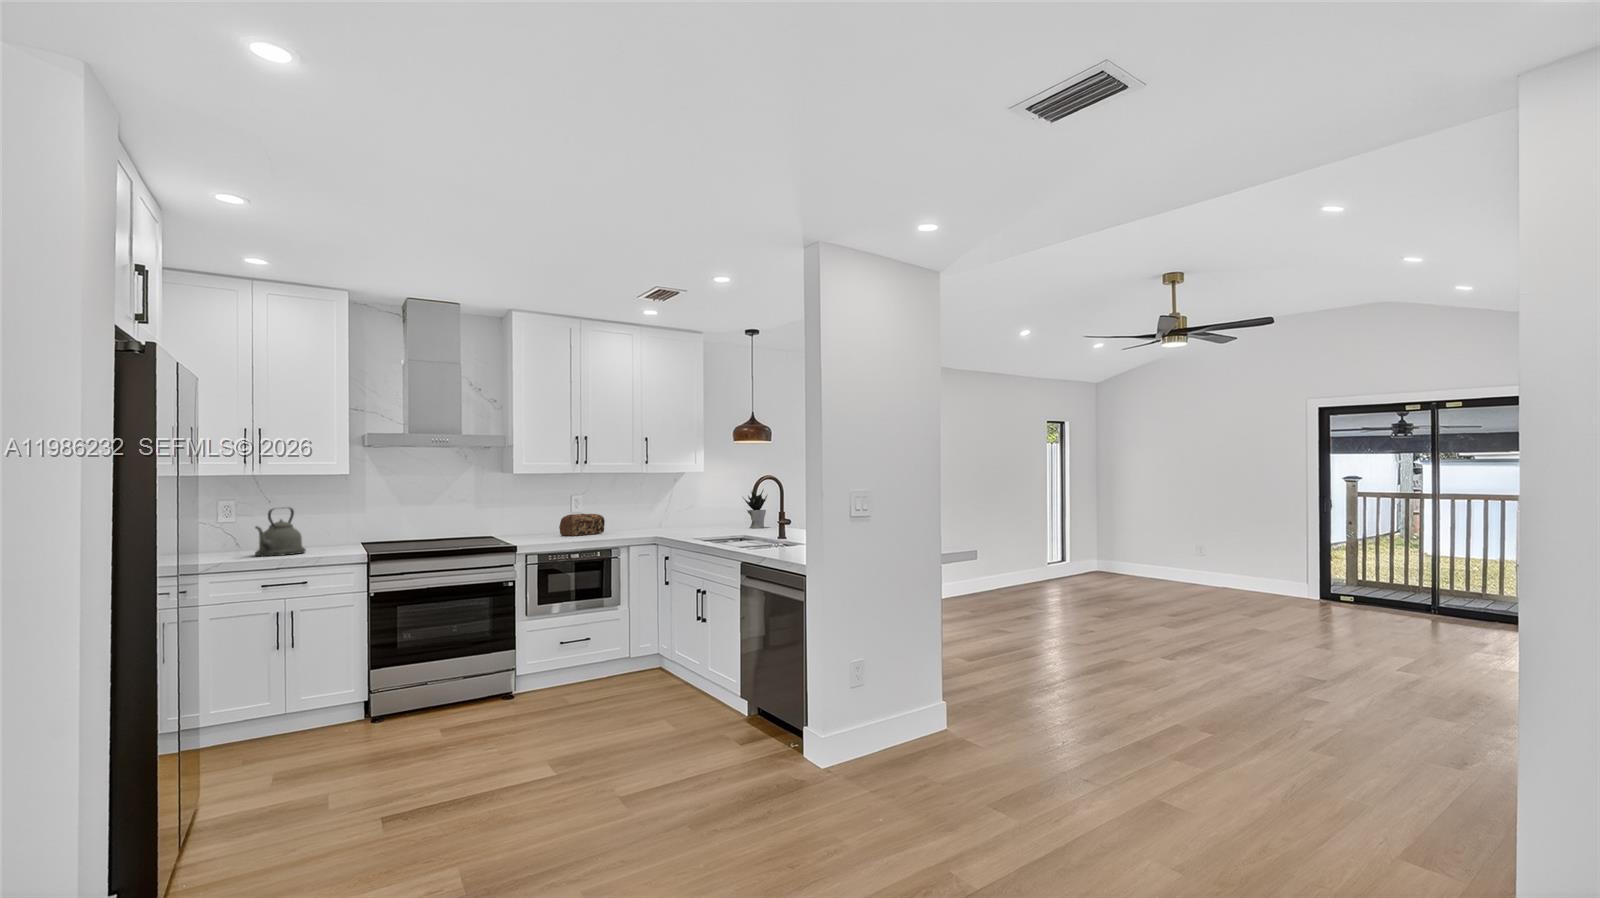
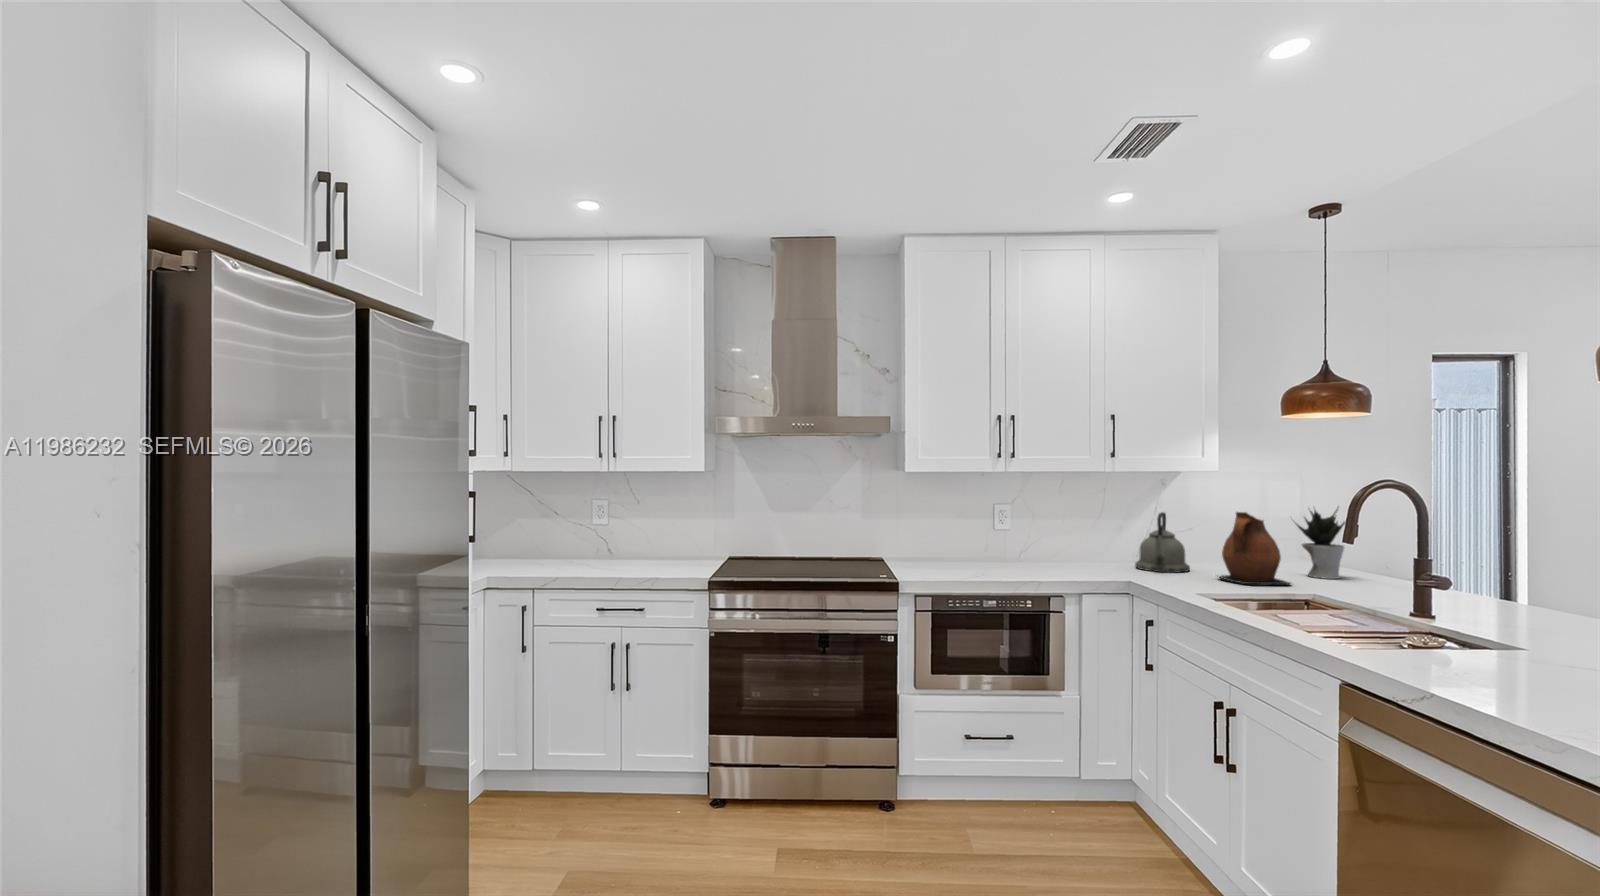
ceramic pitcher: none [703,493,740,532] -> present [1219,512,1291,585]
kettle: present [255,508,306,556] -> present [1135,512,1190,573]
bread loaf: present [559,514,605,536] -> none [972,532,1040,567]

